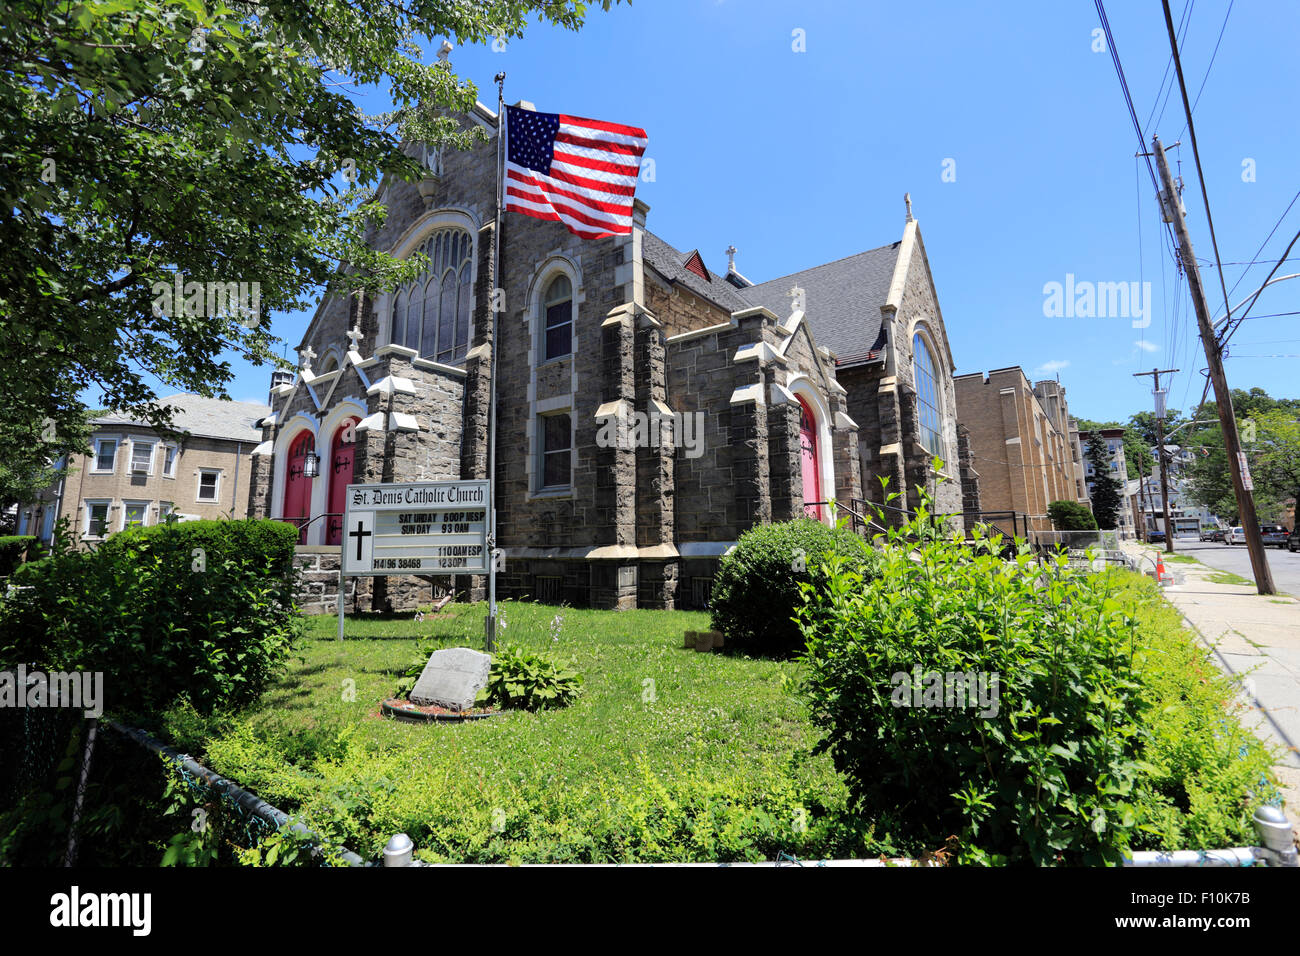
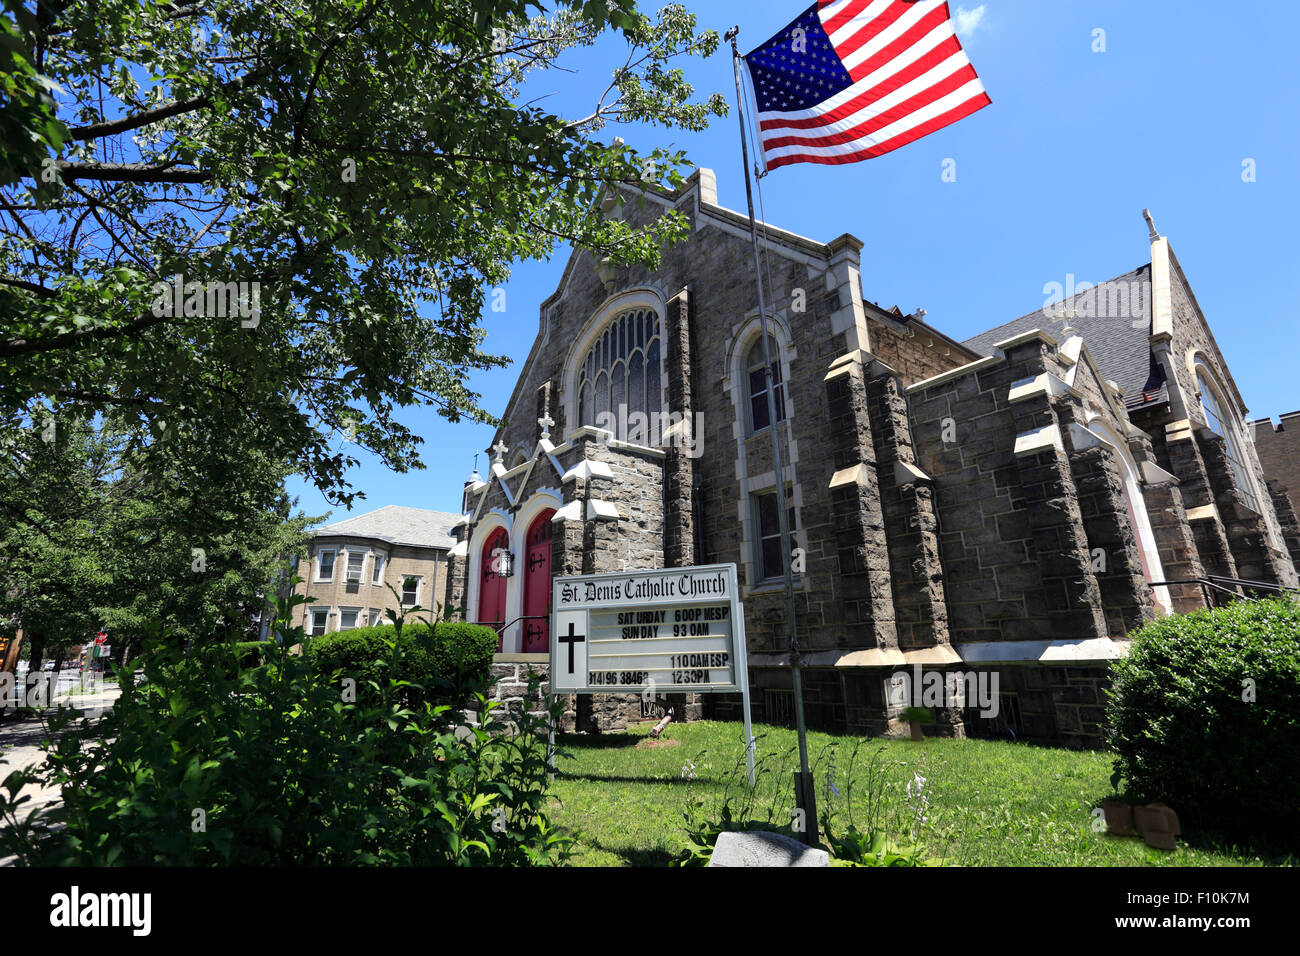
potted plant: none [621,583,652,610] -> present [897,705,934,741]

